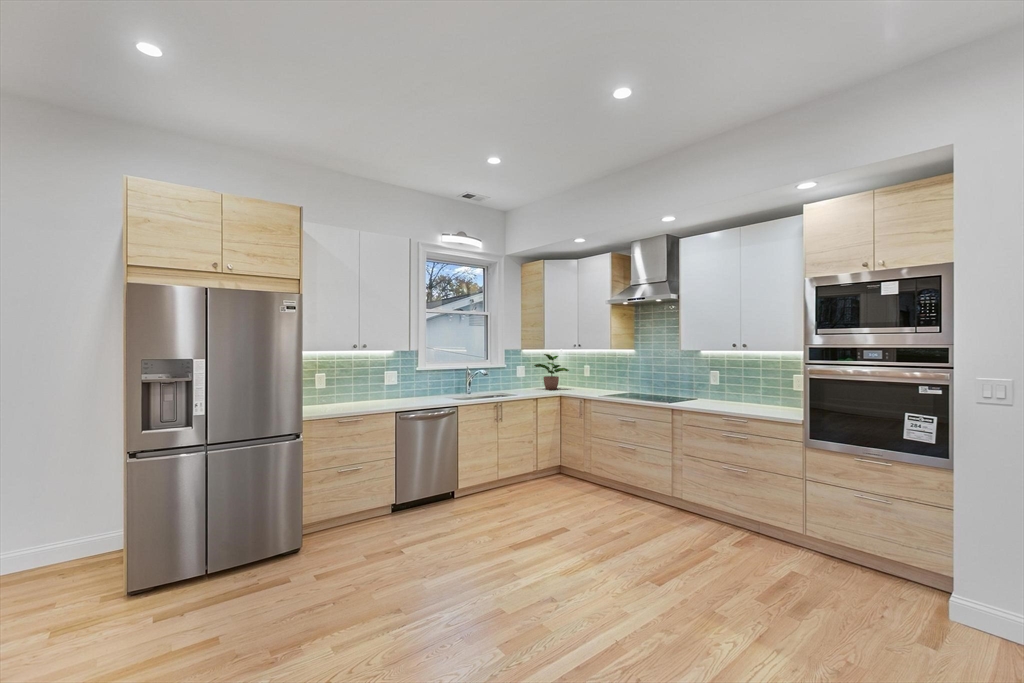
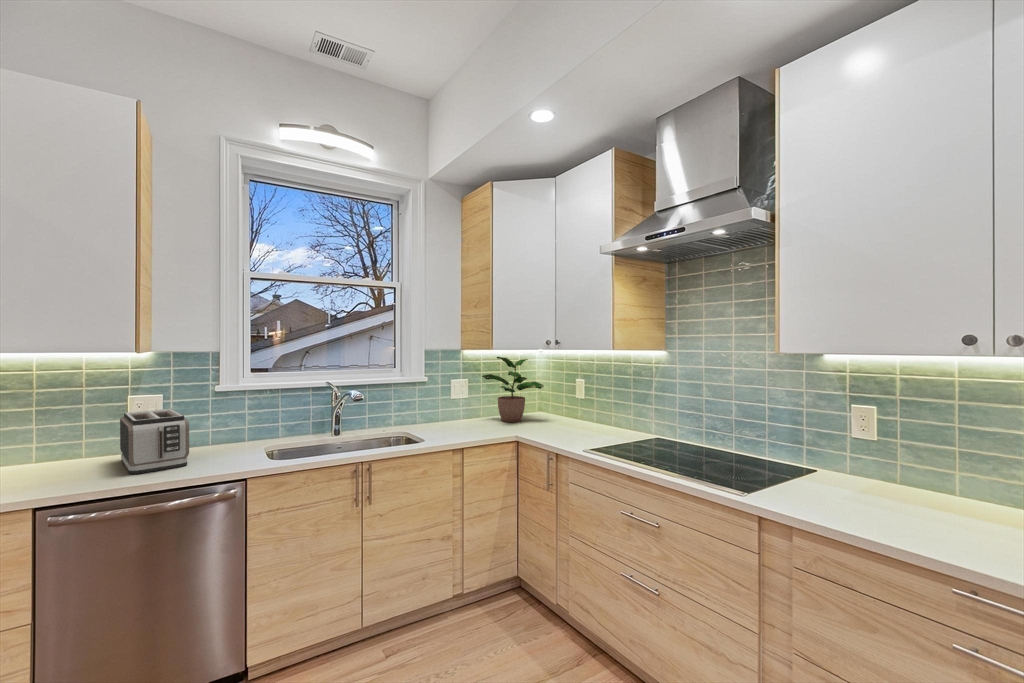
toaster: none [387,378,425,404] -> present [120,409,189,474]

